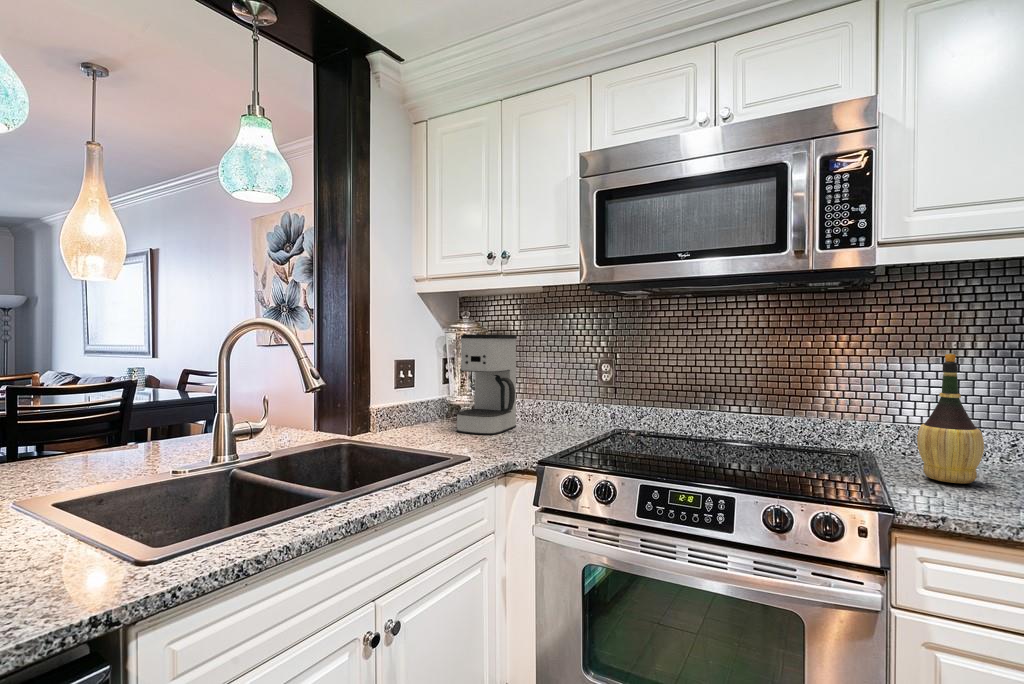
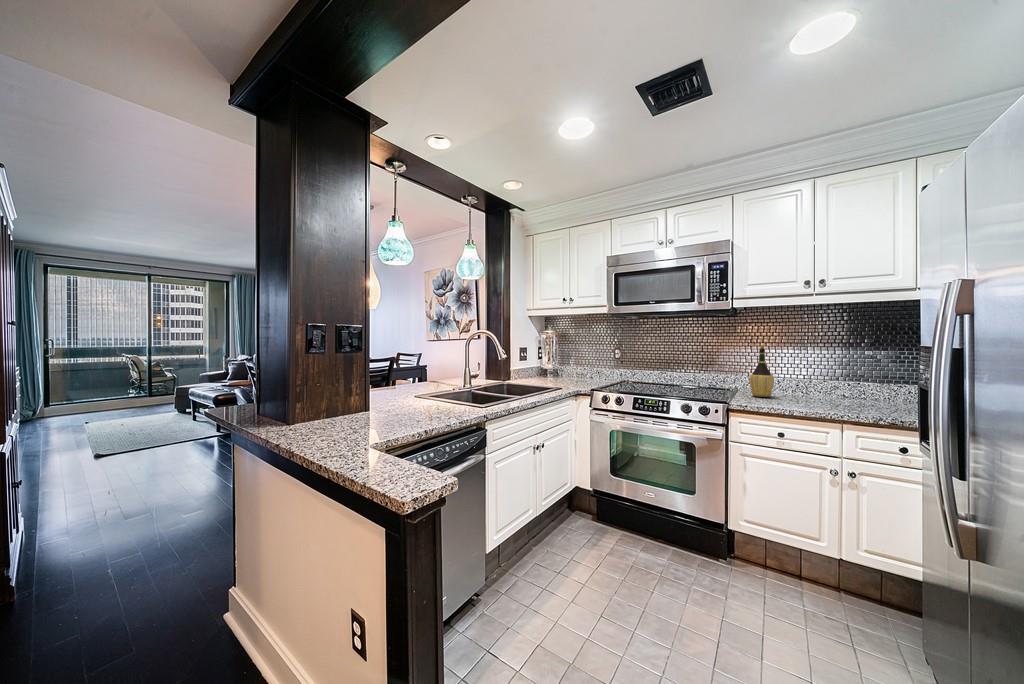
coffee maker: present [457,334,517,435] -> none [549,336,576,382]

